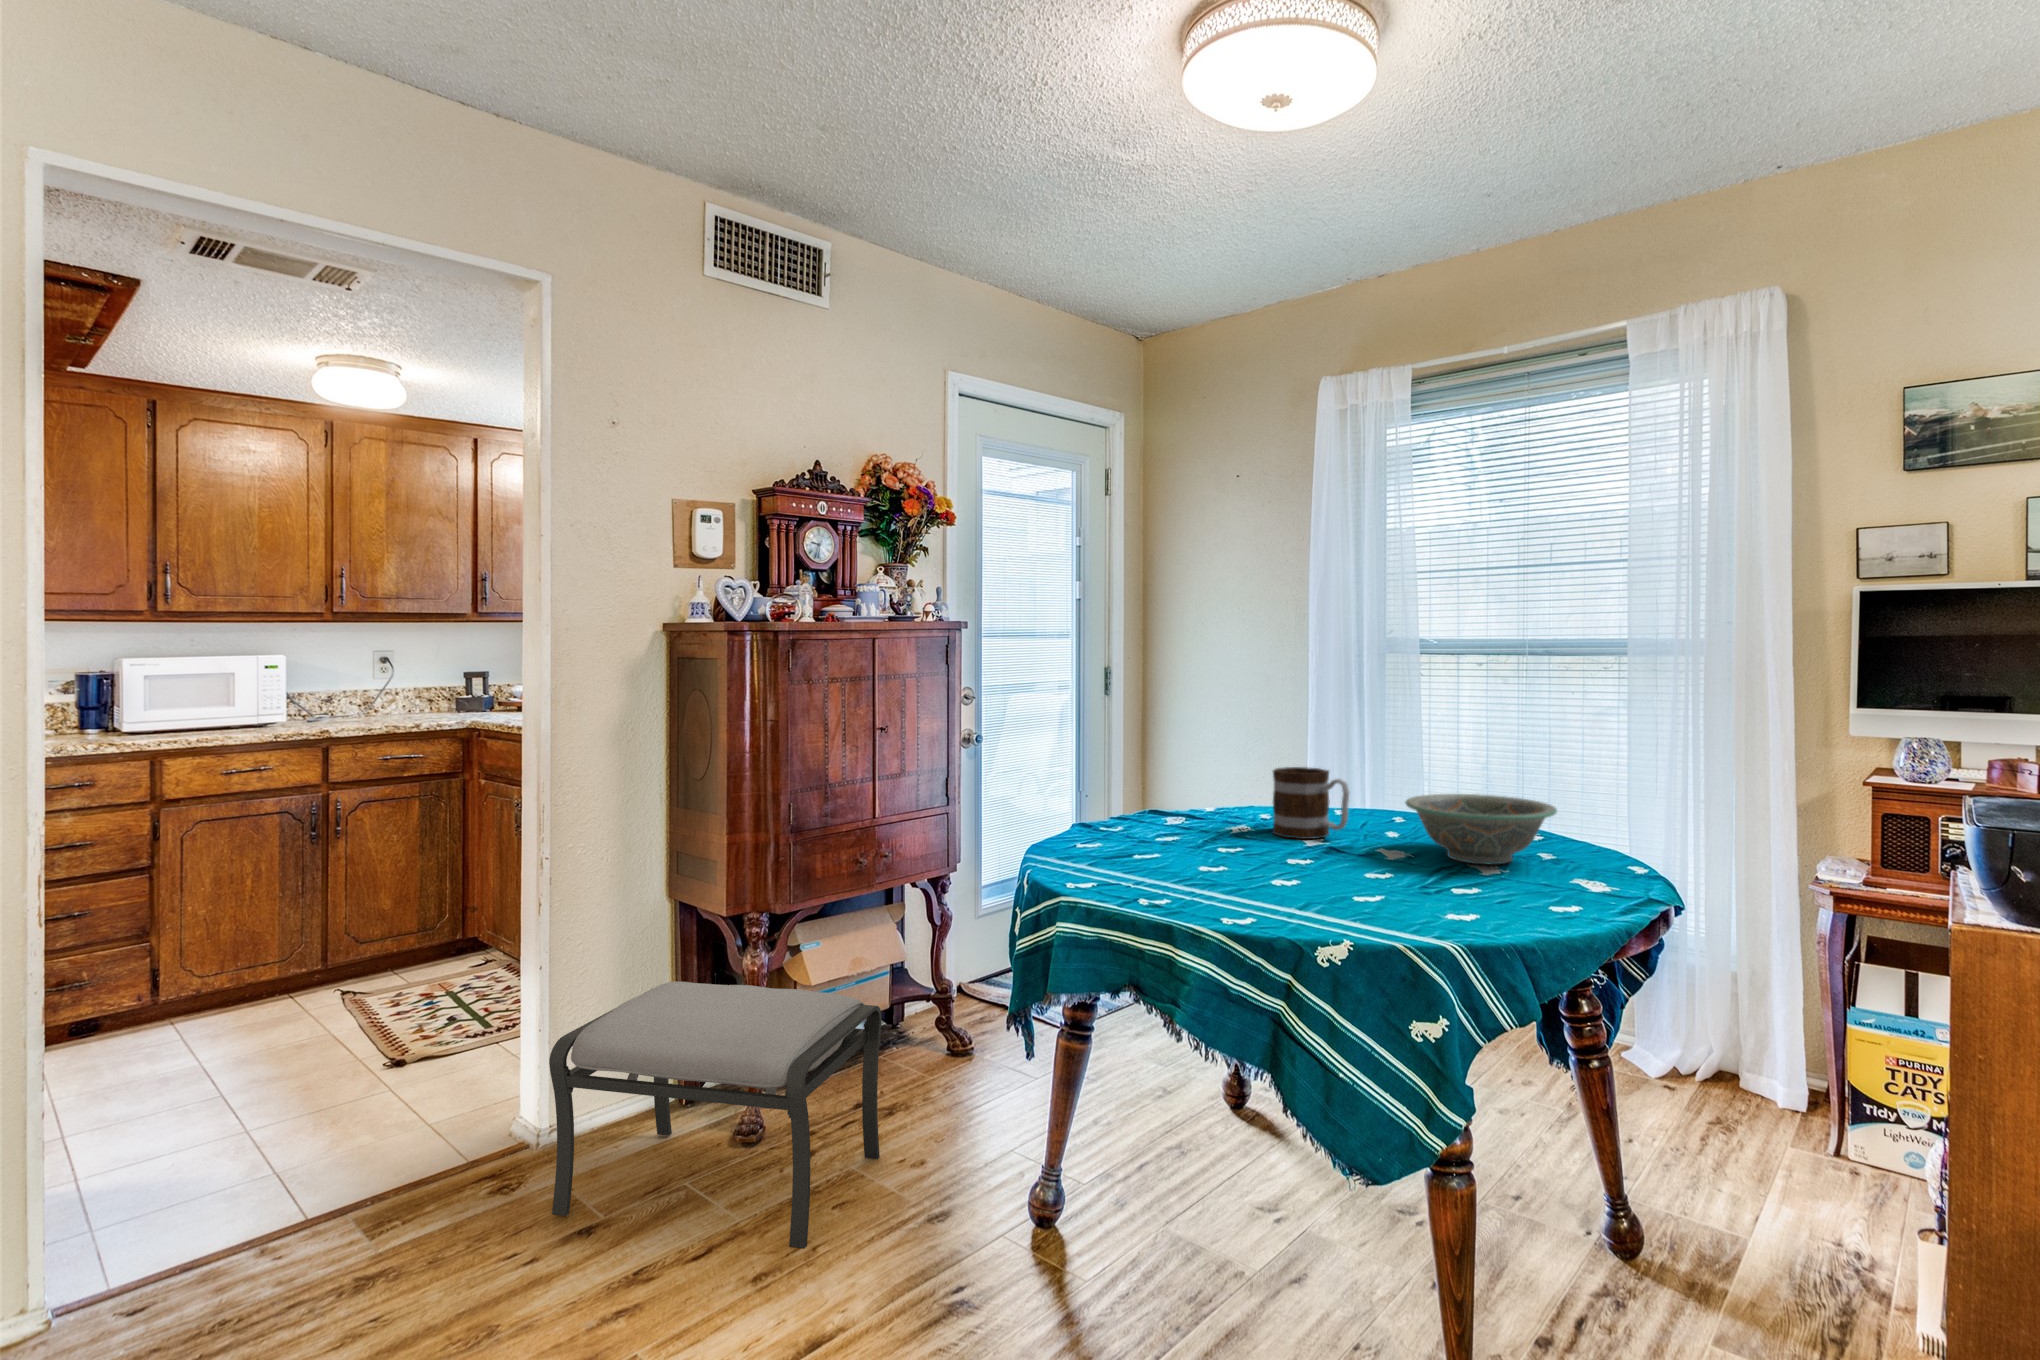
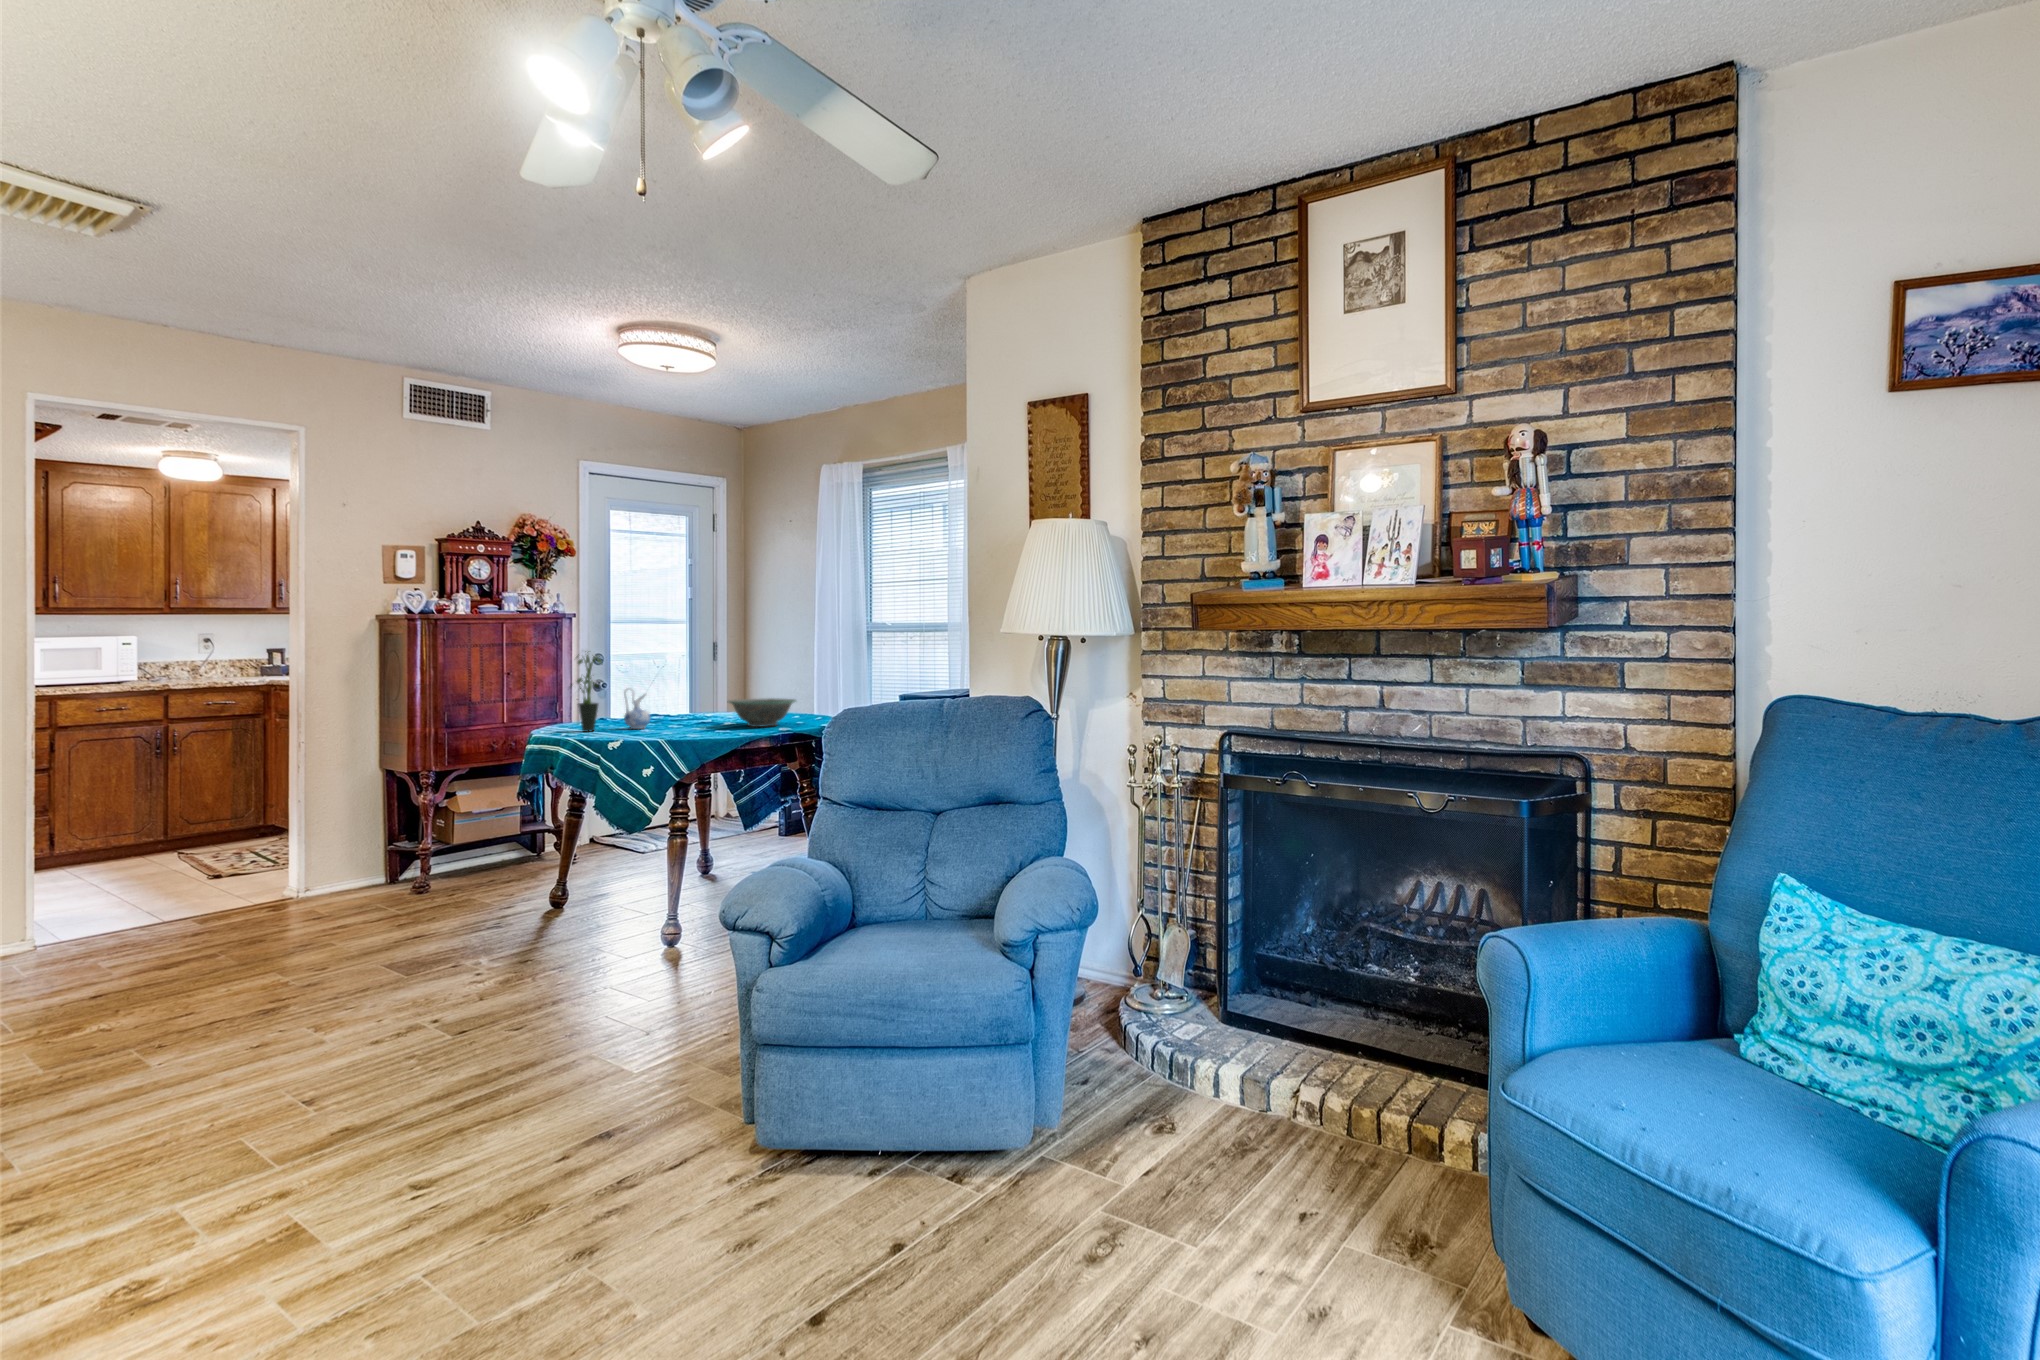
potted plant: none [1114,700,1195,882] -> present [571,655,602,732]
mug: present [1273,767,1349,839] -> none [689,689,719,722]
ceramic pitcher: none [1211,780,1264,870] -> present [624,688,650,729]
ottoman: present [549,982,882,1249] -> none [299,806,489,914]

